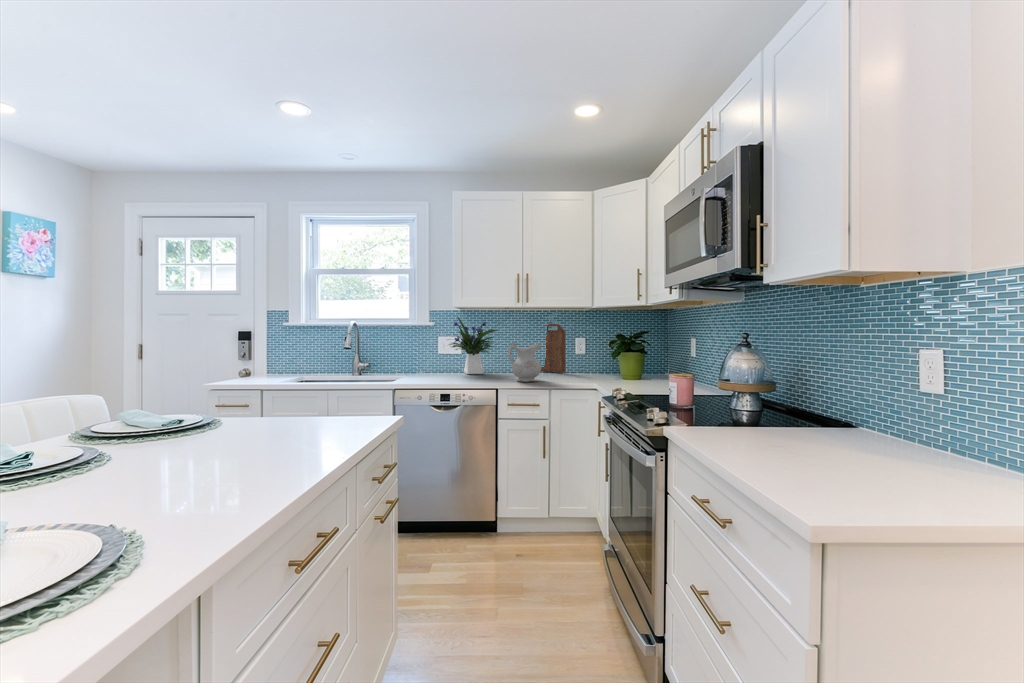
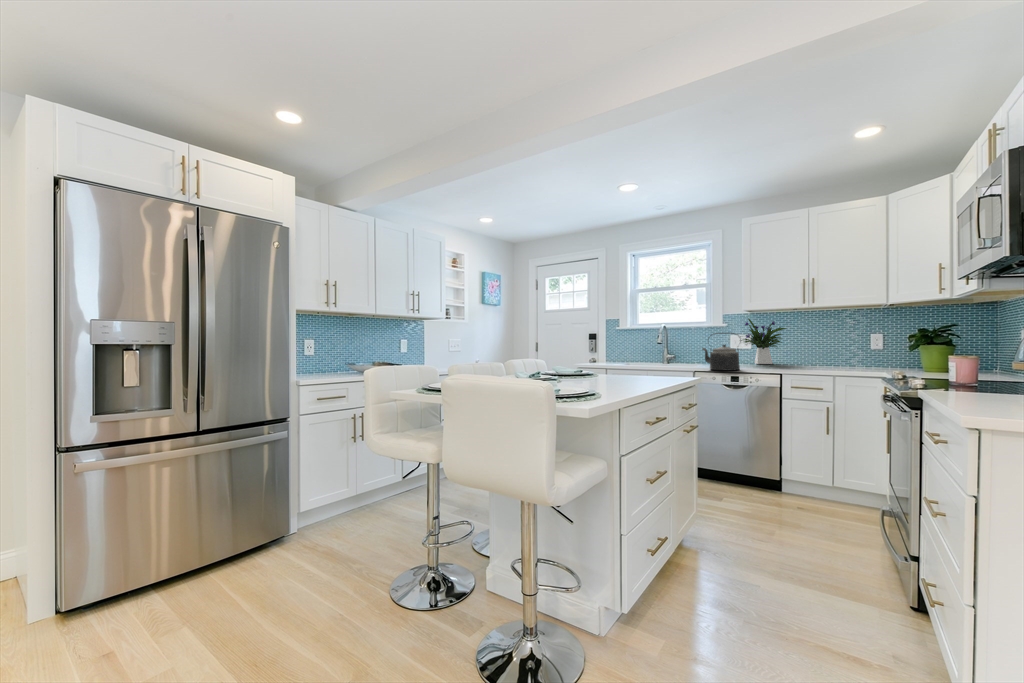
cutting board: present [541,324,566,373] -> none [832,321,859,365]
kettle: none [404,337,451,387] -> present [702,333,741,370]
ceramic pitcher: present [508,343,541,382] -> none [794,337,829,370]

